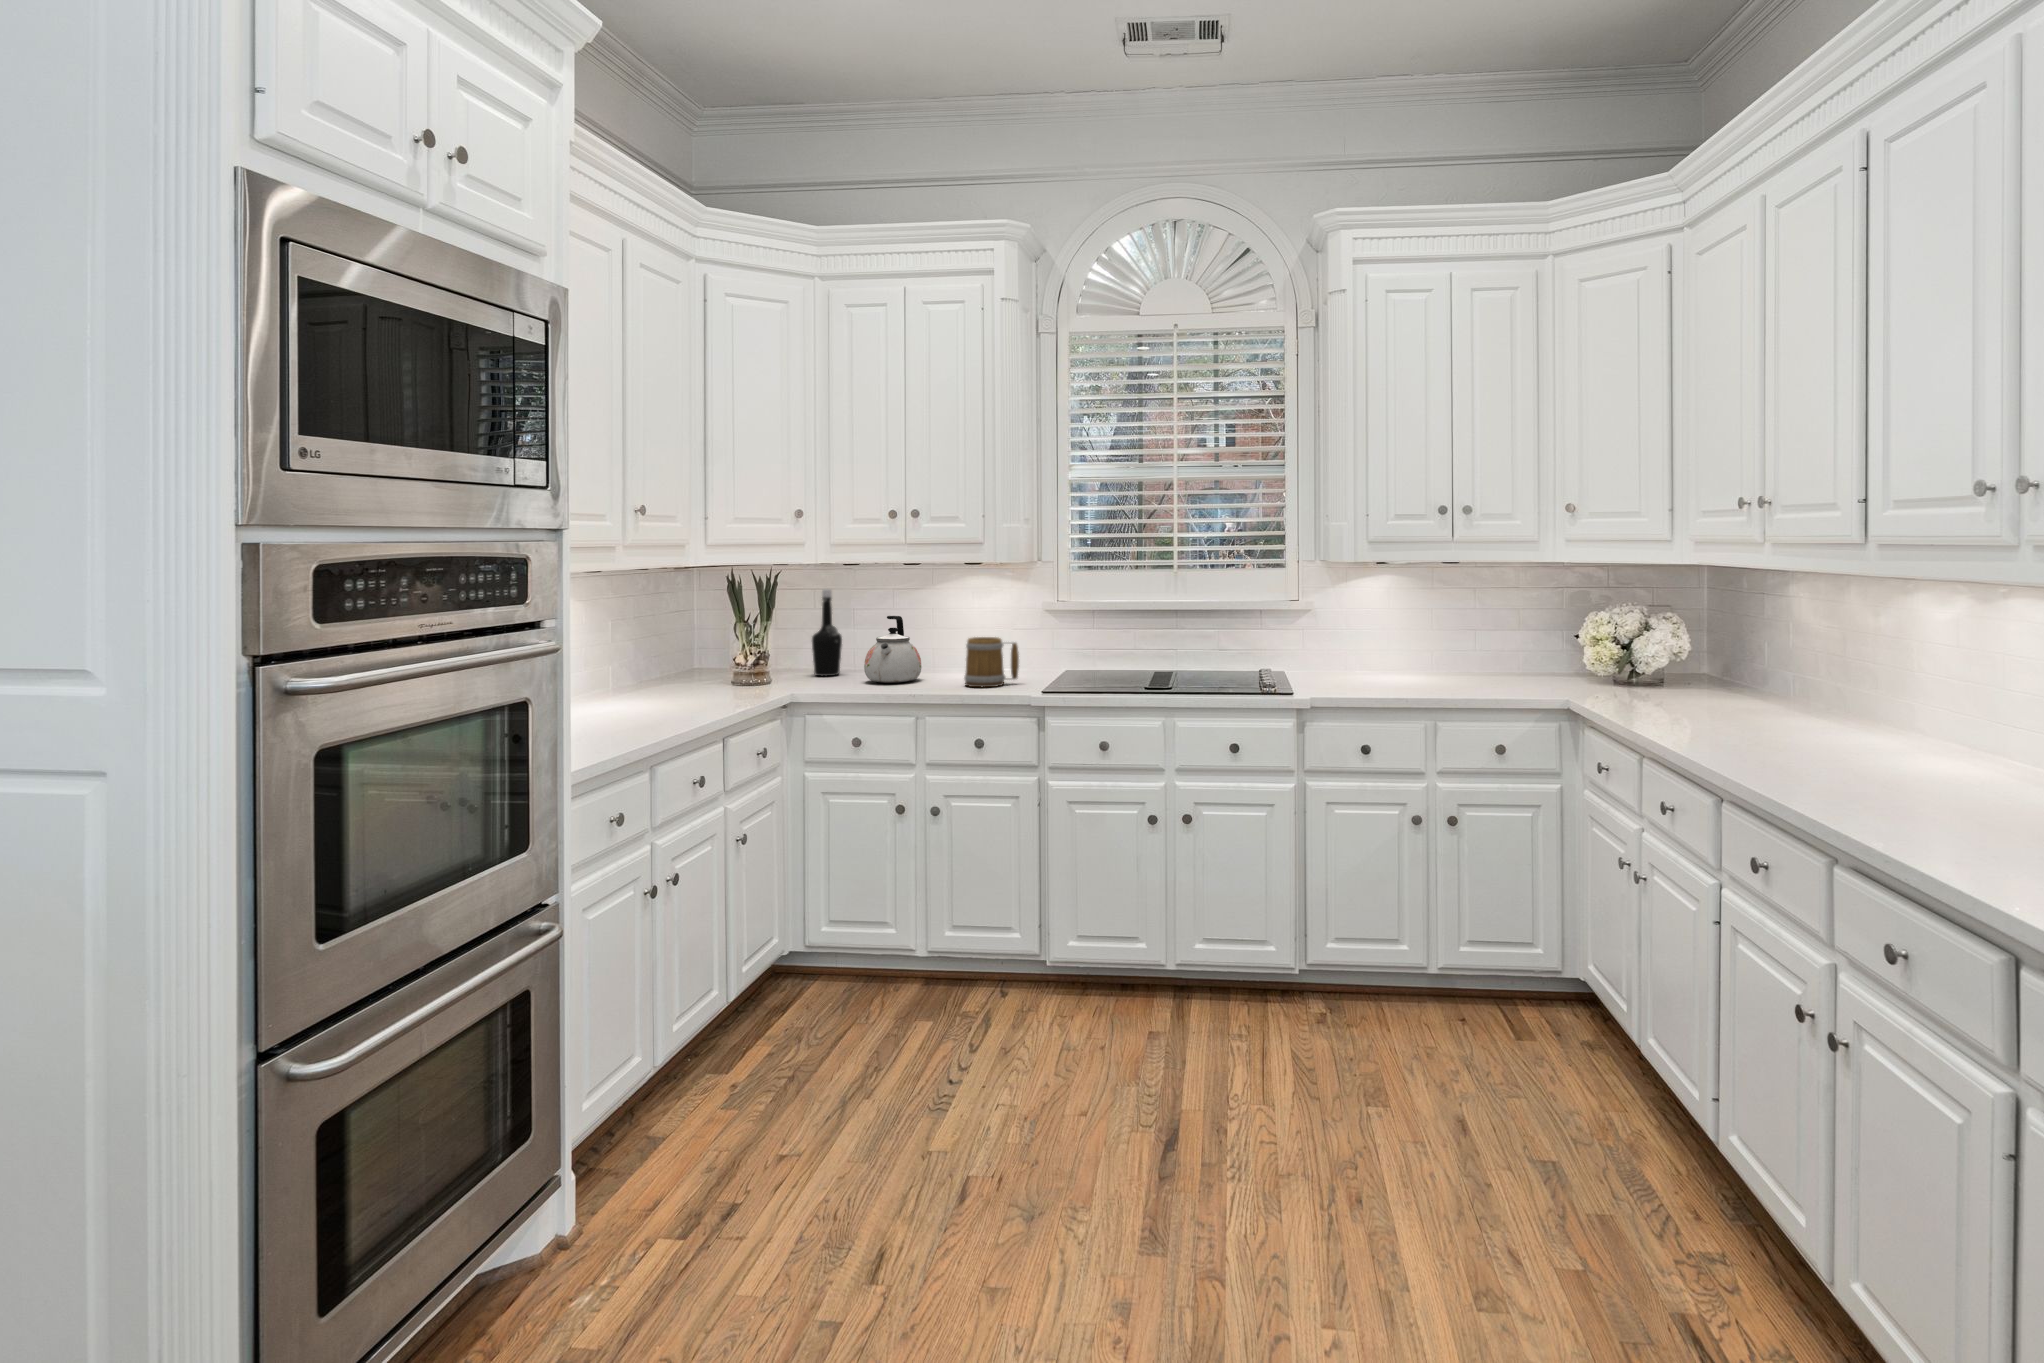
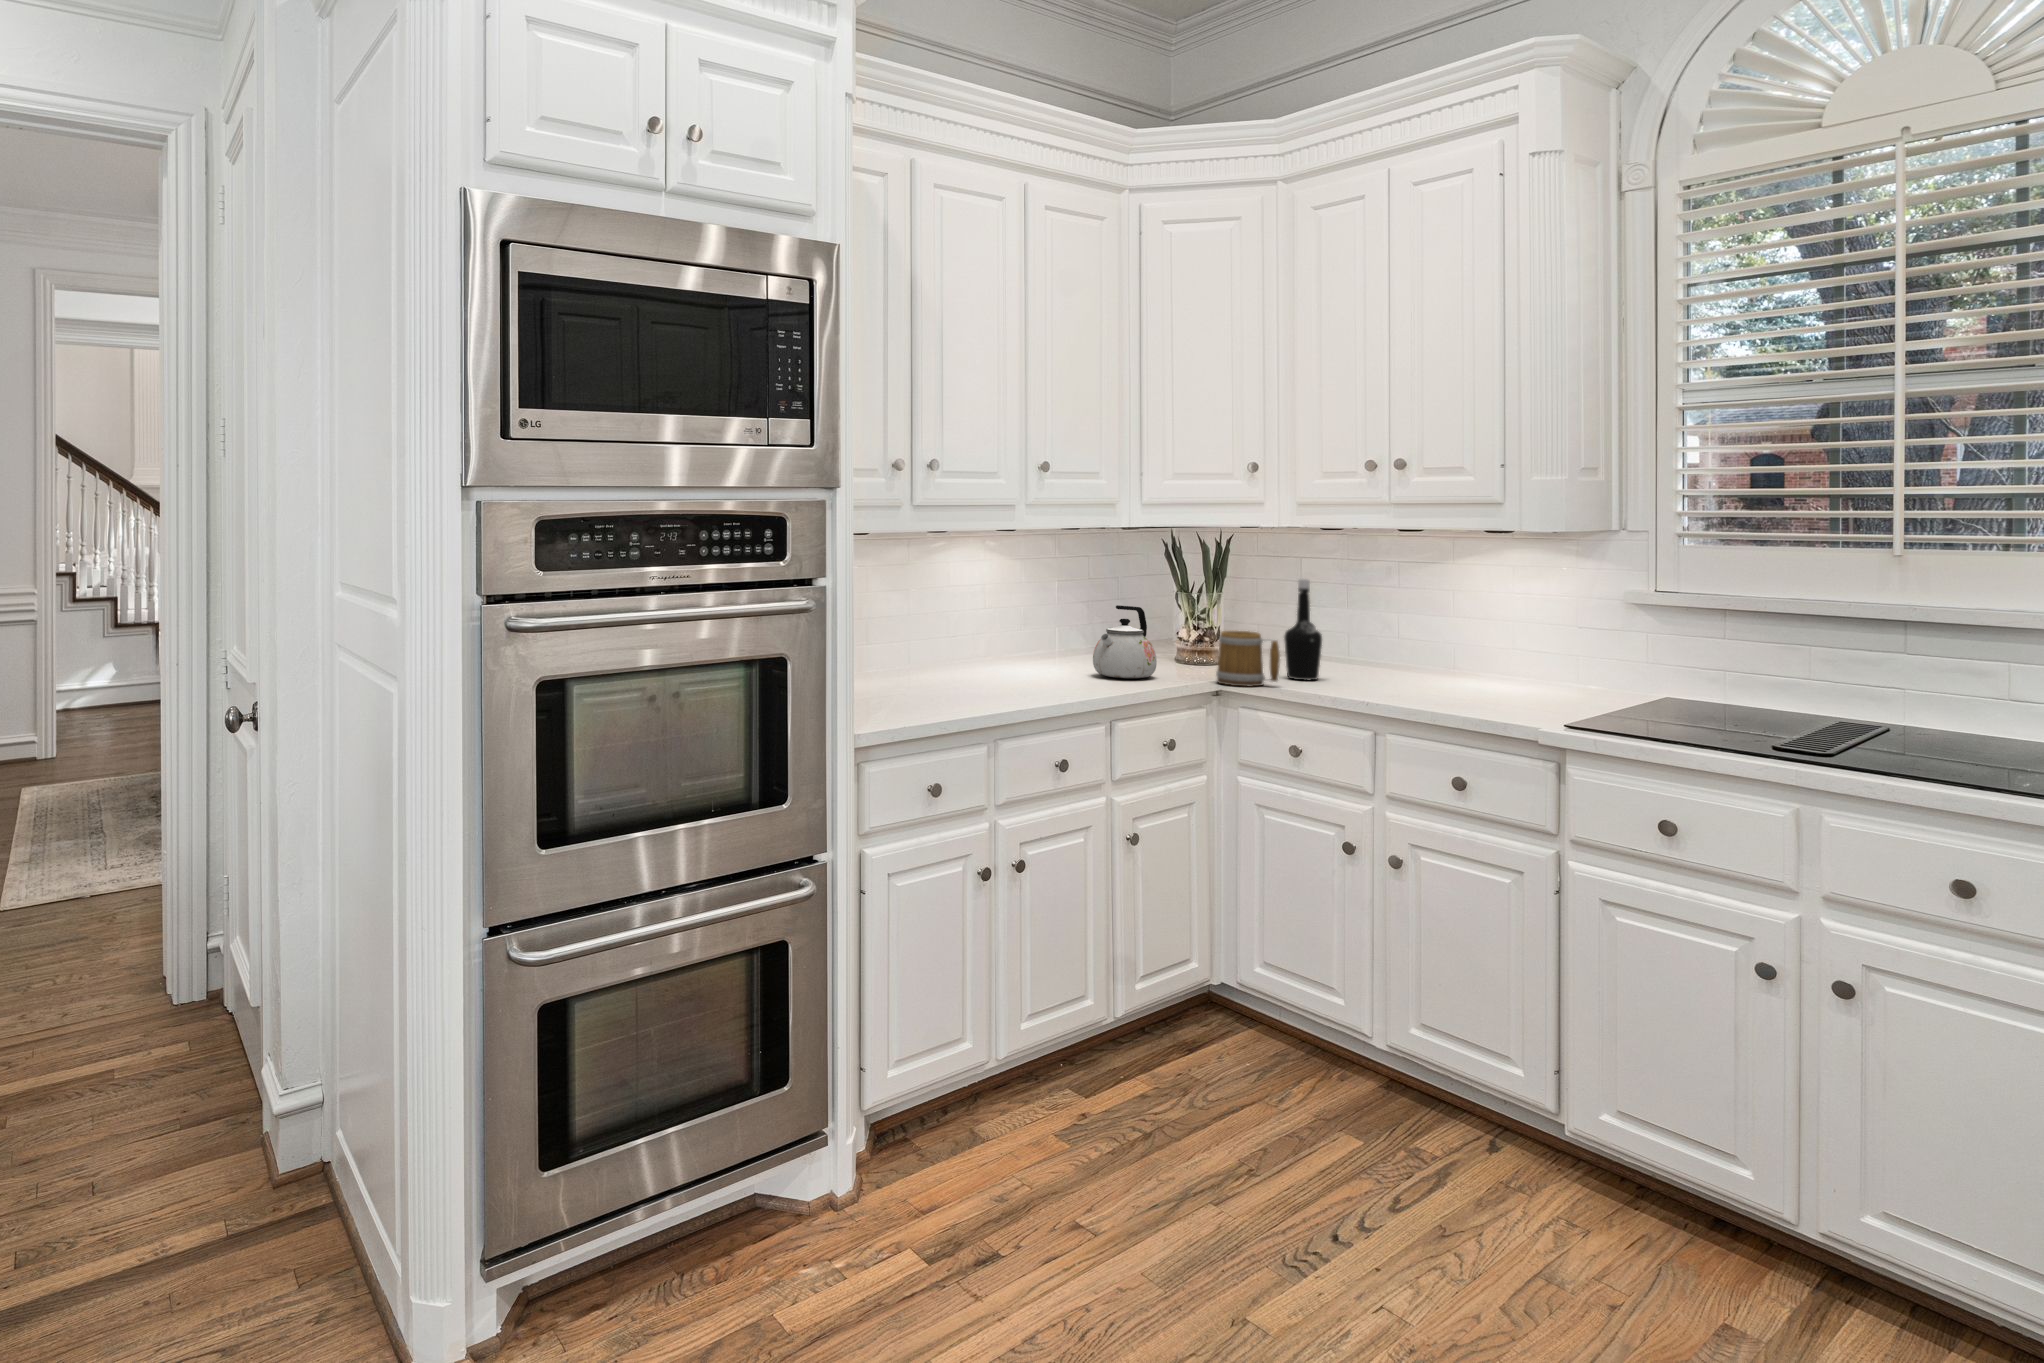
kettle: present [864,616,922,683] -> present [1093,605,1157,679]
mug: present [964,637,1019,687] -> present [1216,631,1280,687]

